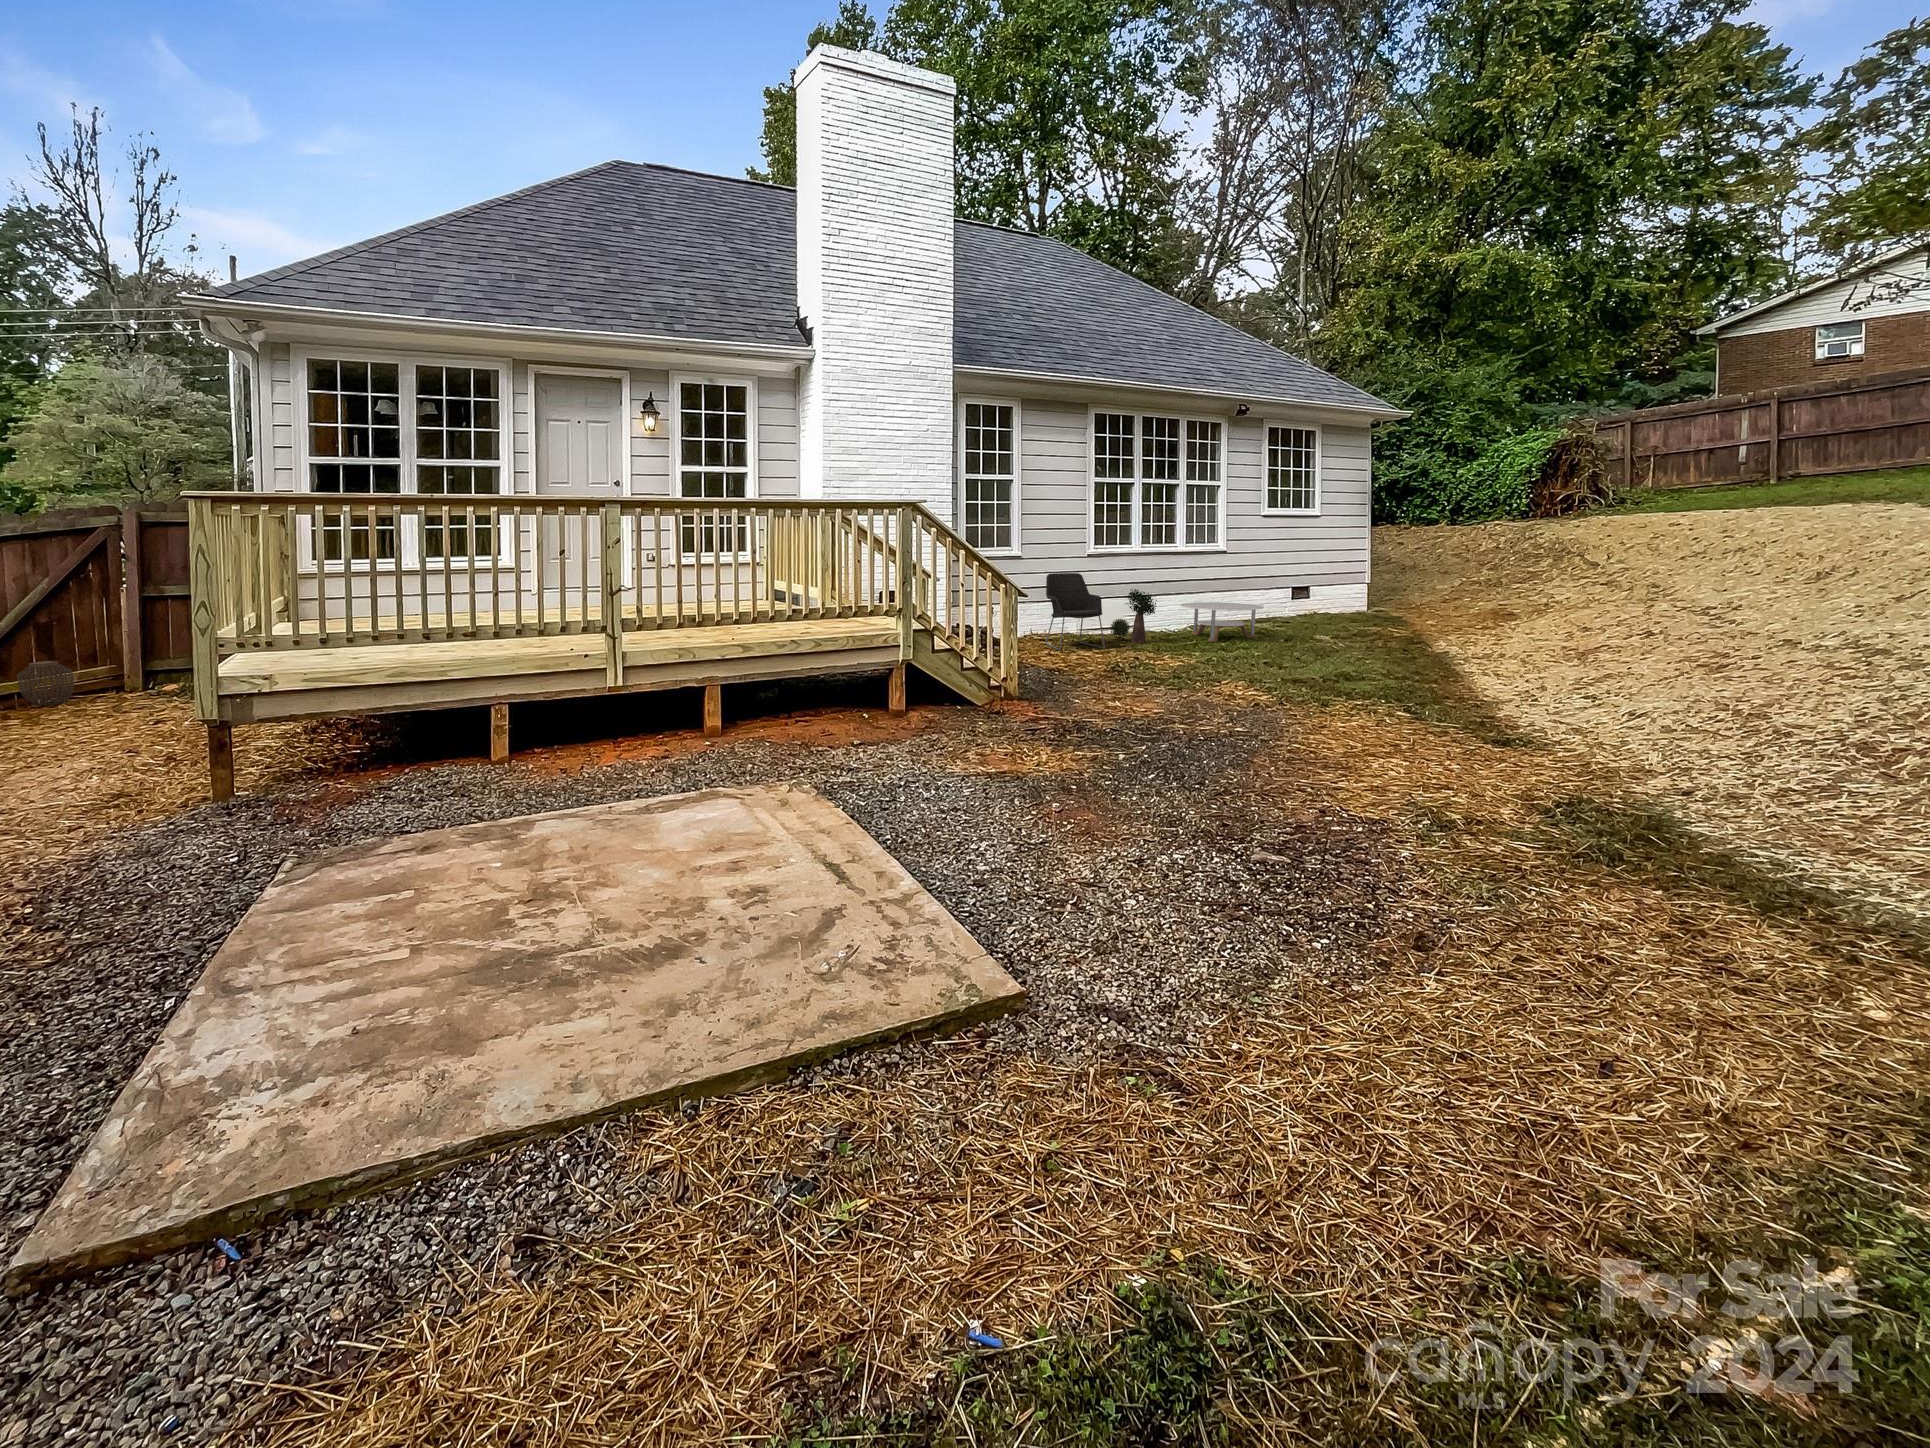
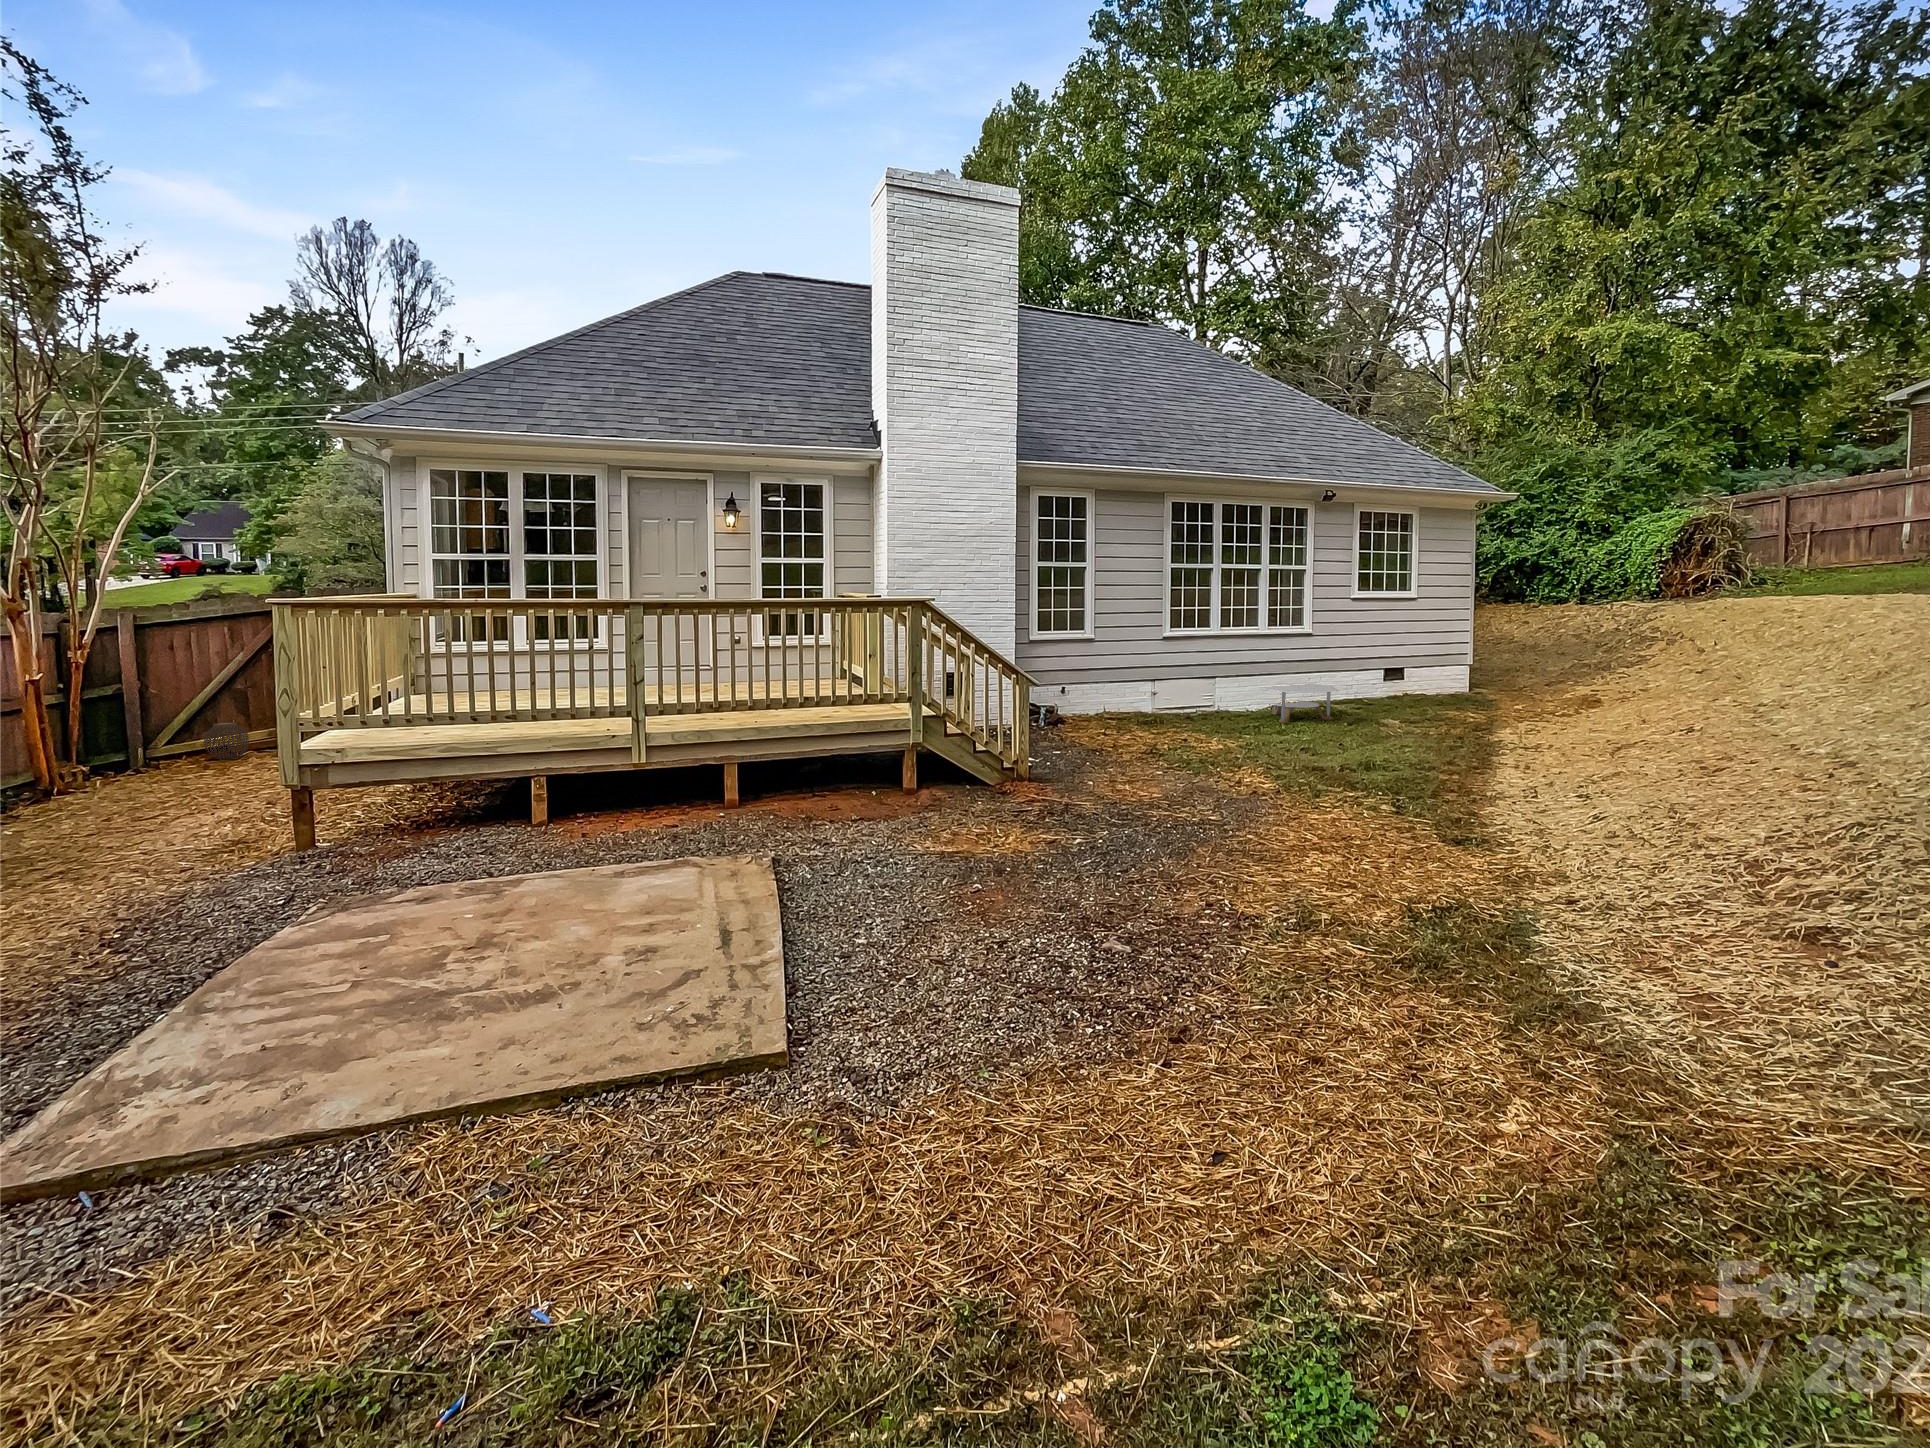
chair: present [1045,573,1105,650] -> none [1115,654,1169,729]
potted plant: present [1110,589,1157,643] -> none [1183,670,1227,722]

